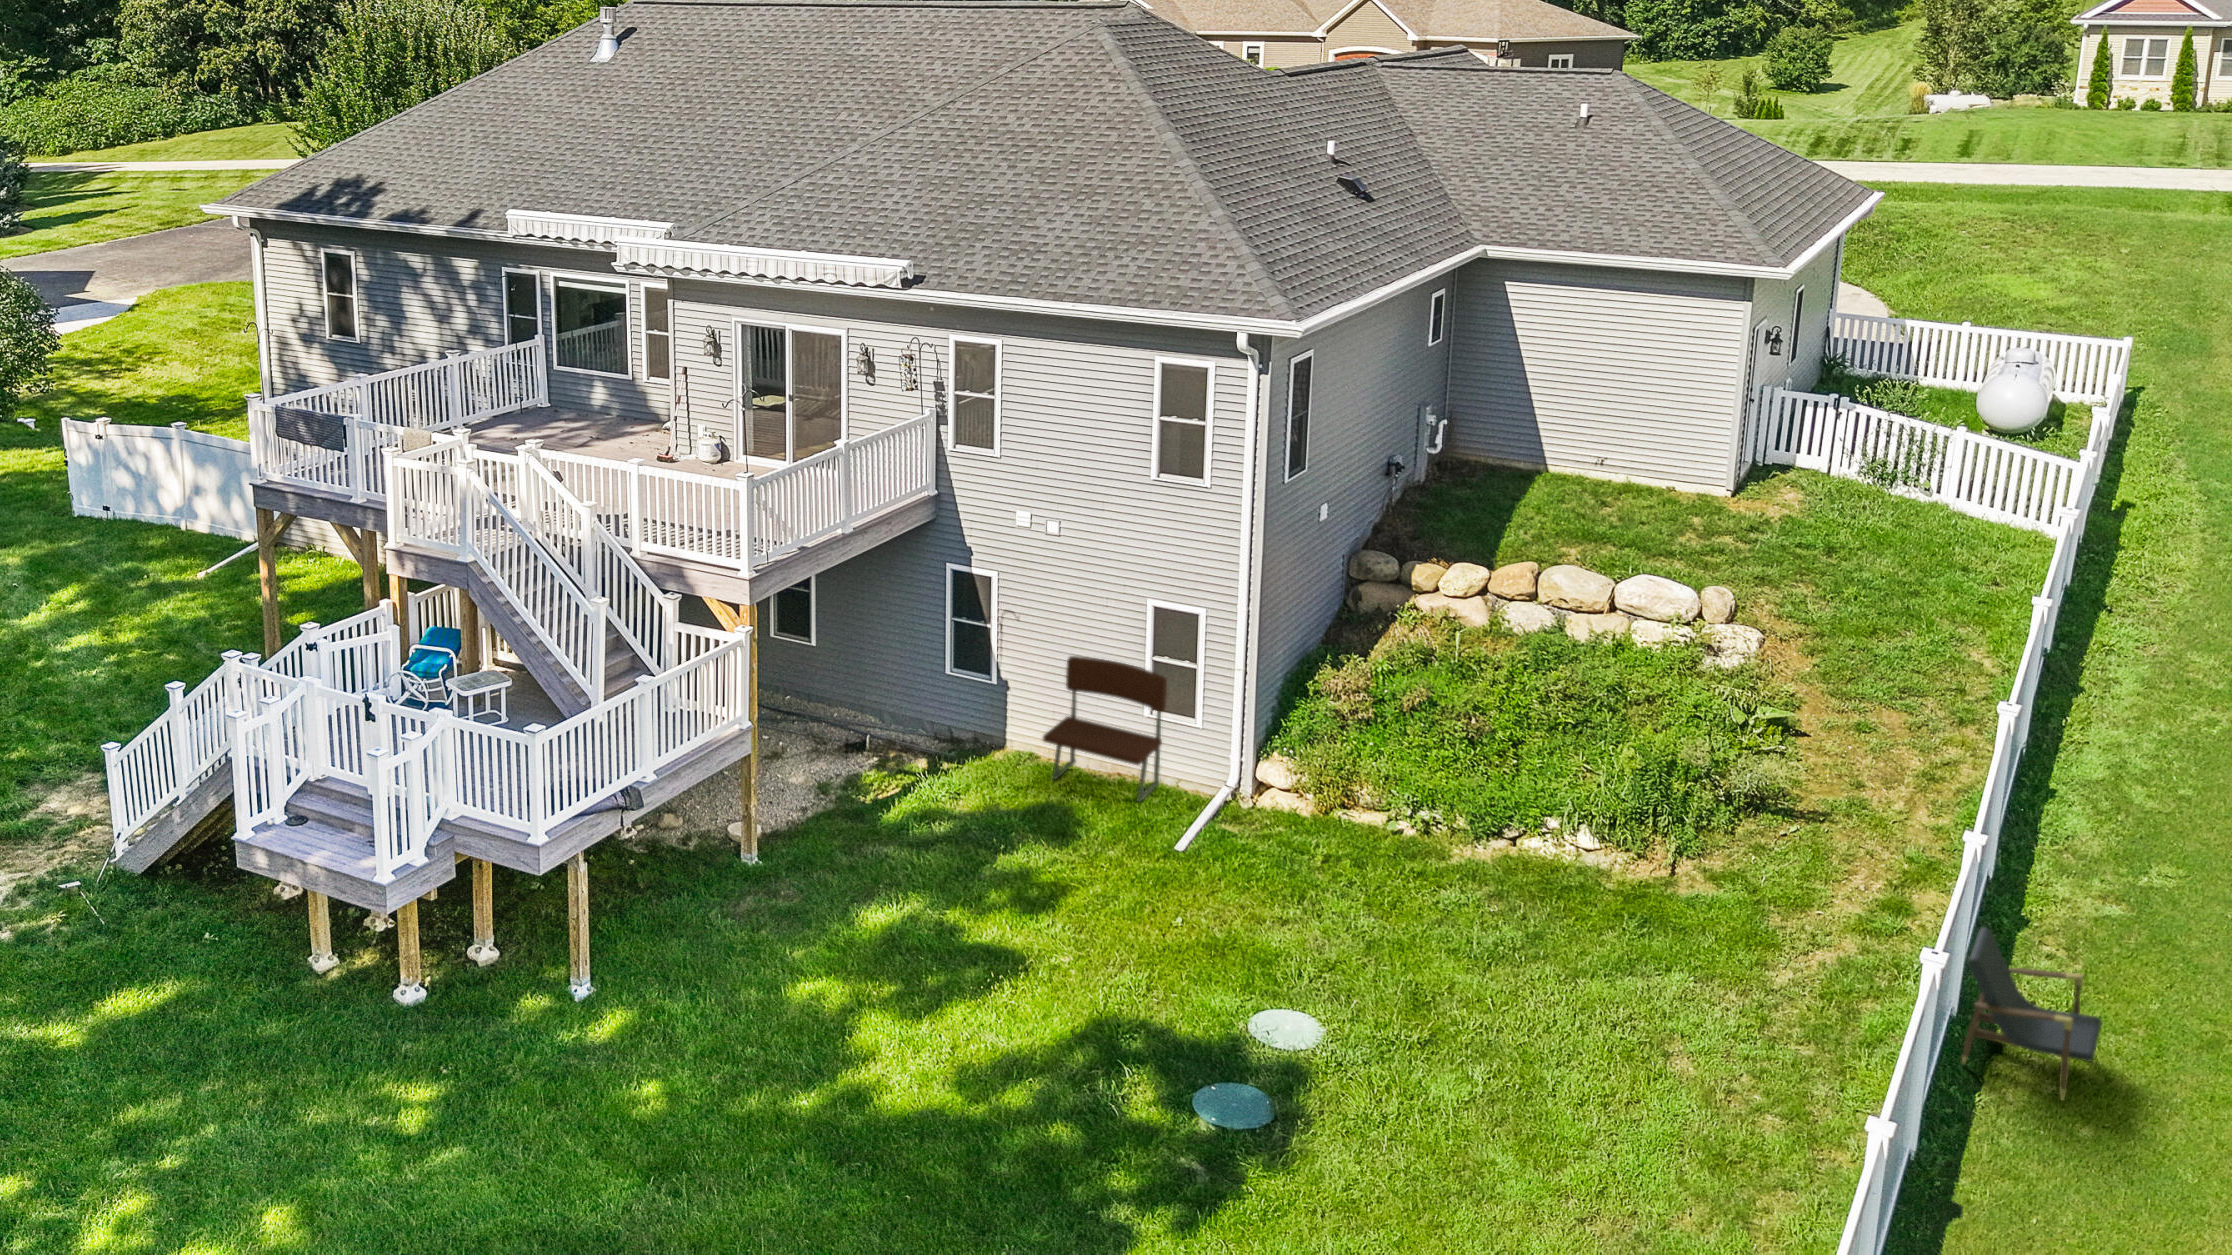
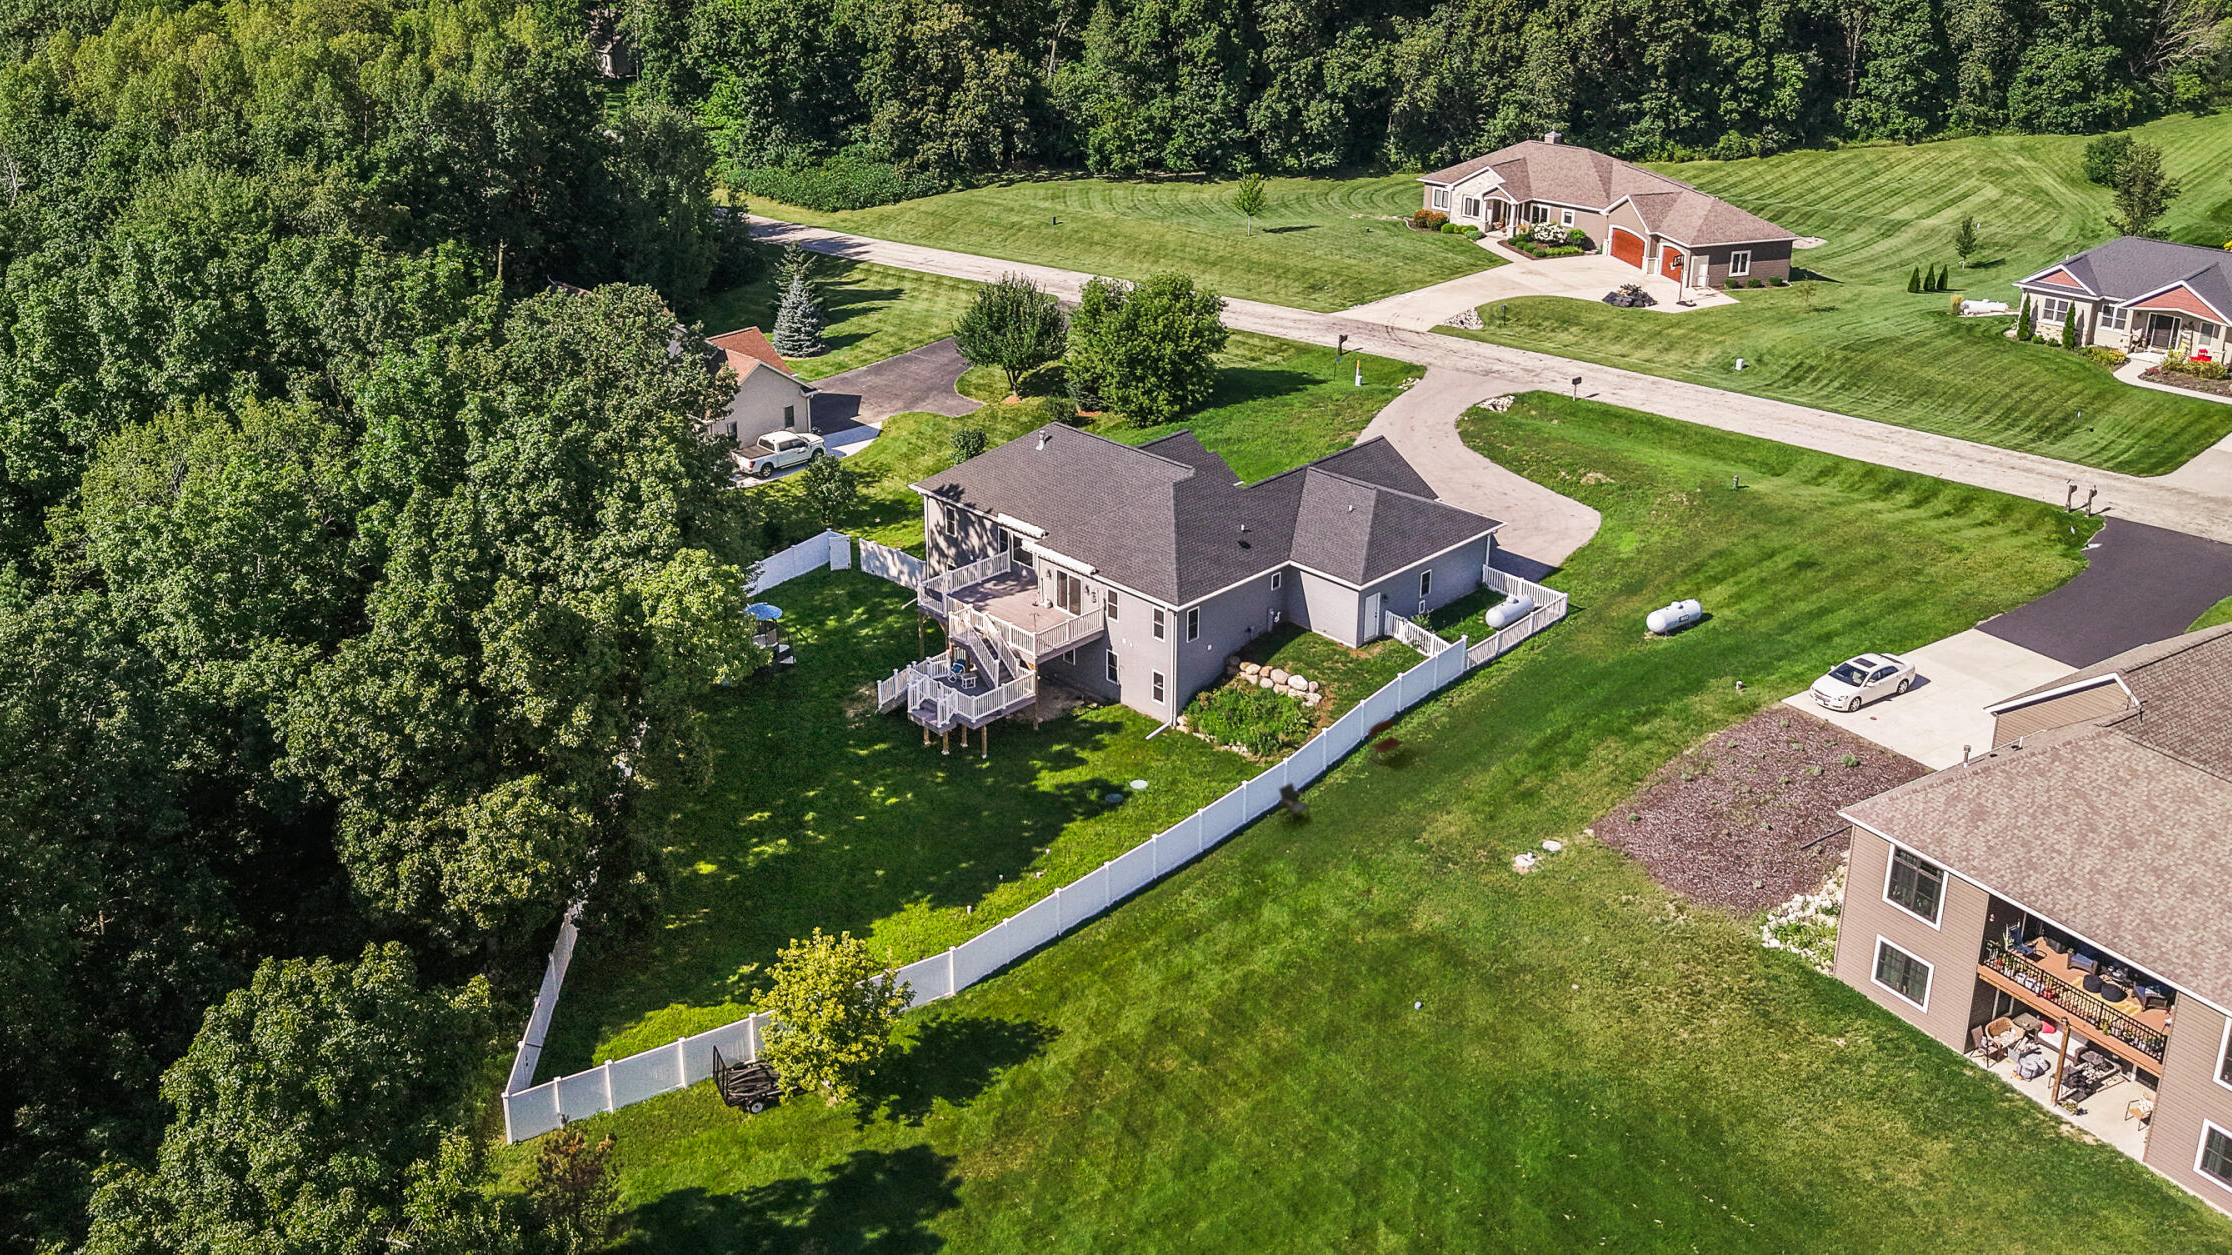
bench: present [1043,656,1167,802] -> present [1369,719,1402,762]

